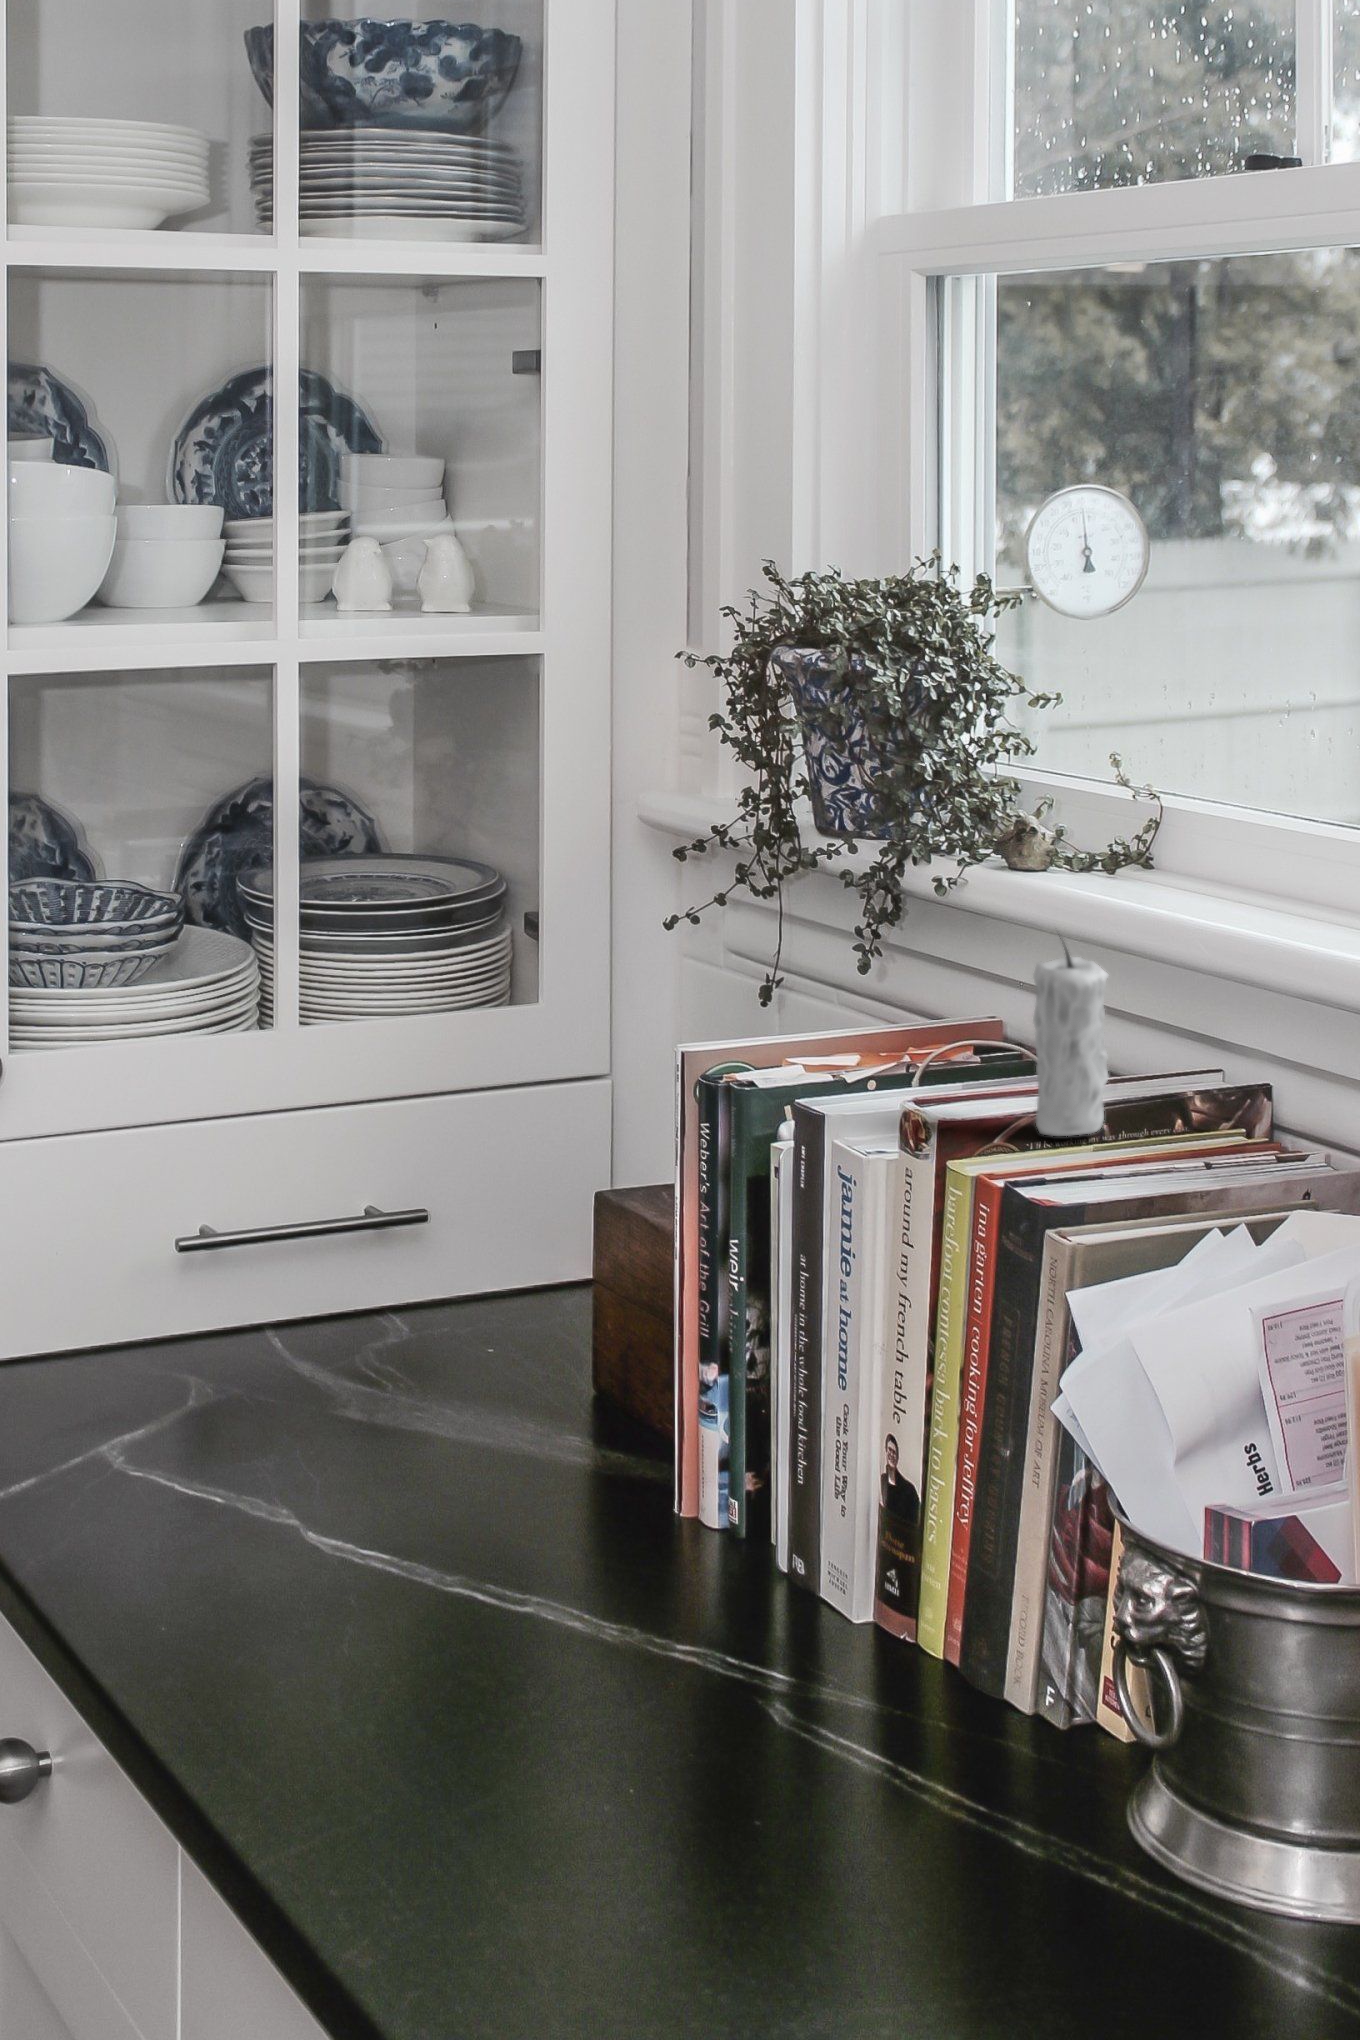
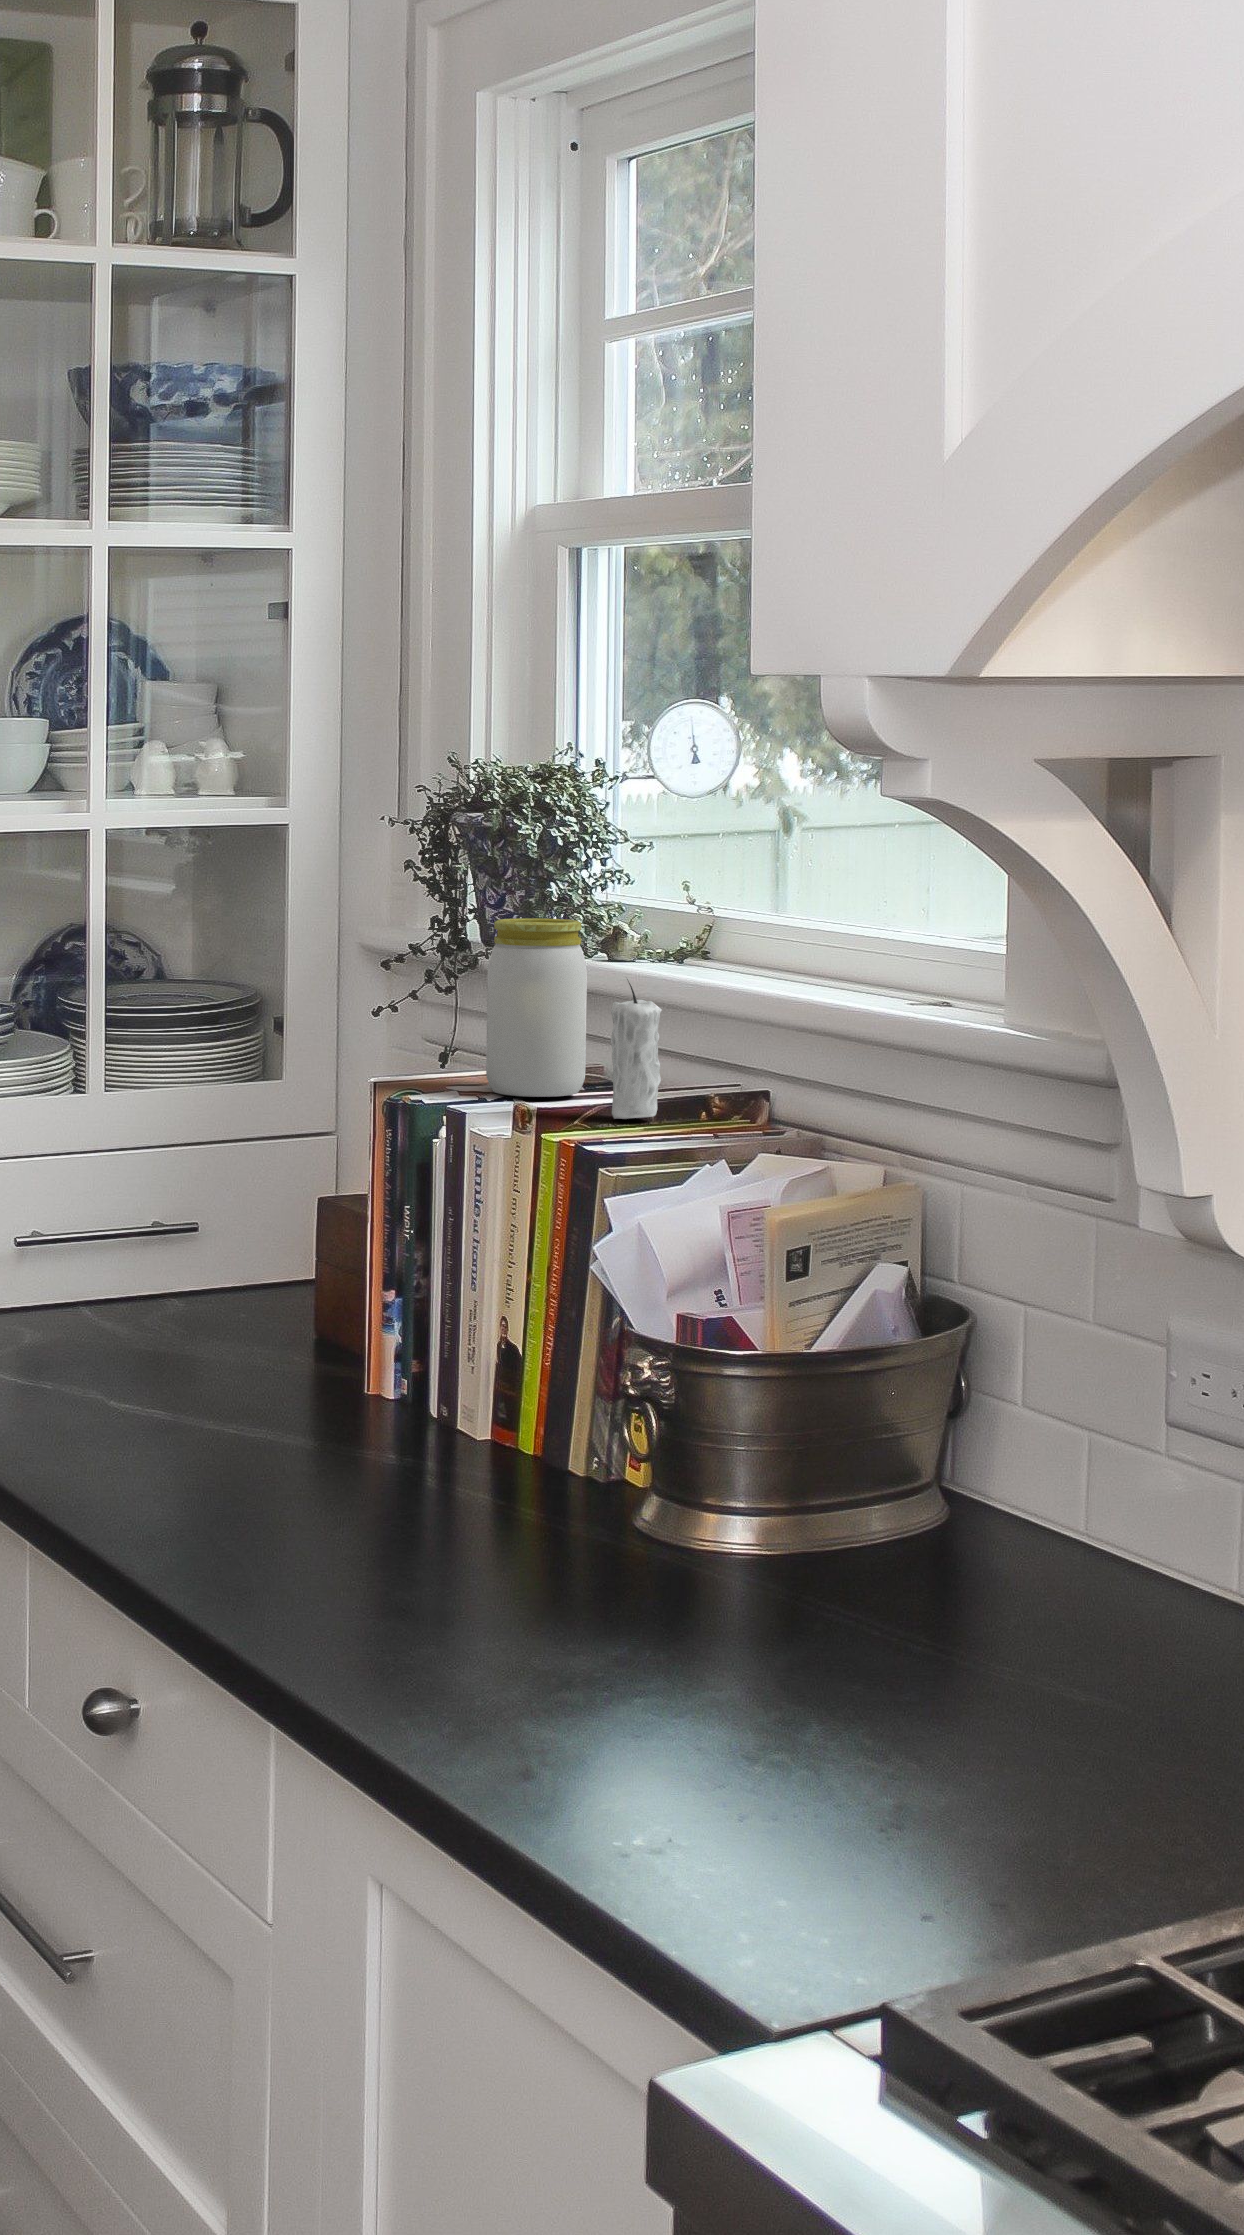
jar: none [843,818,989,1085] -> present [486,918,587,1097]

